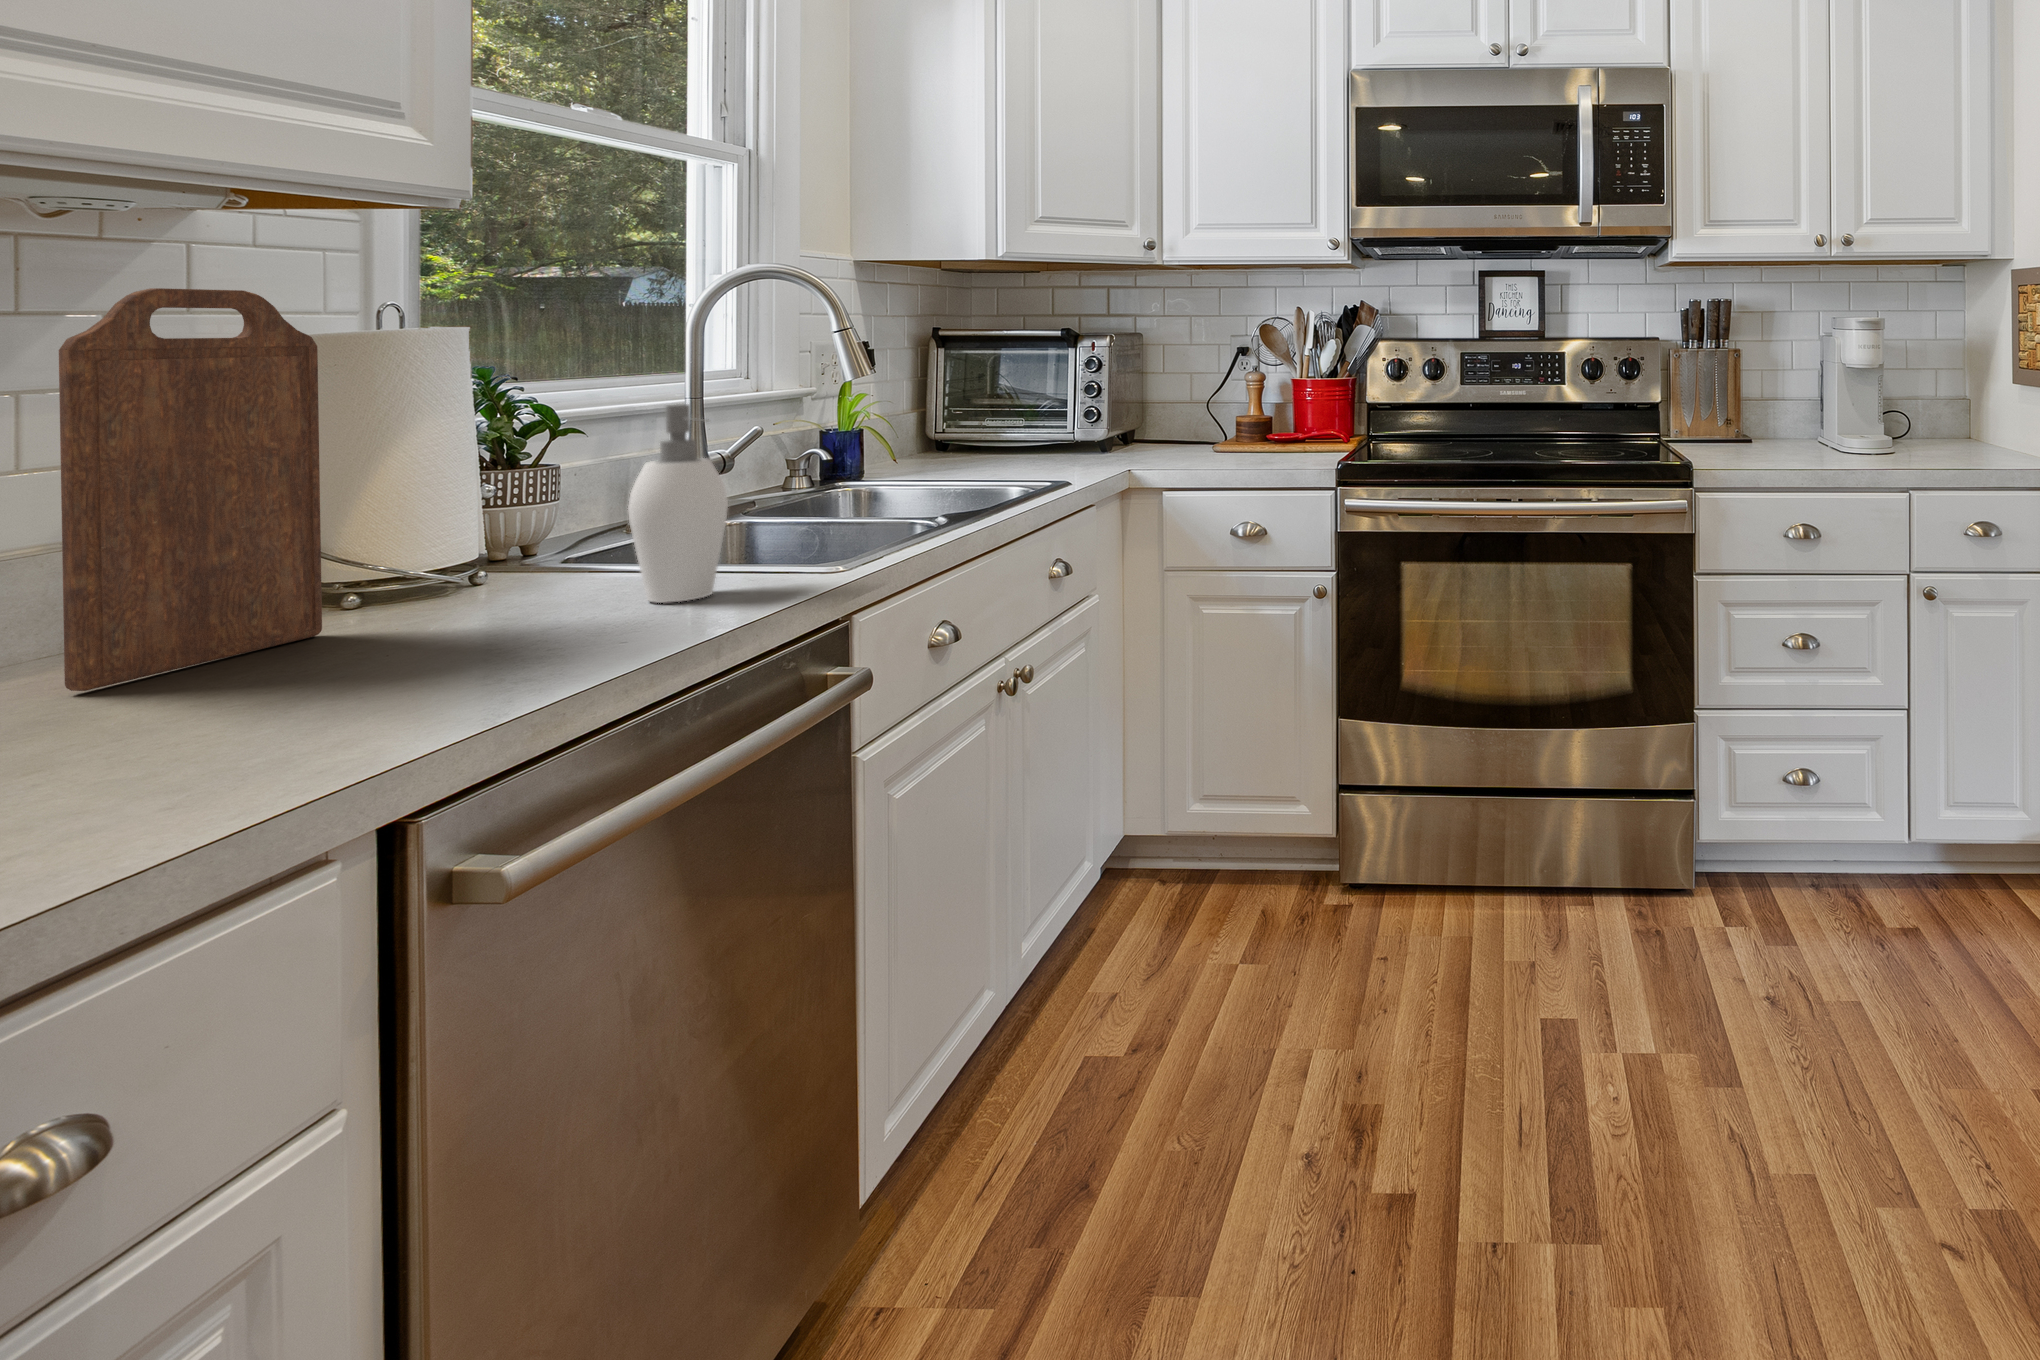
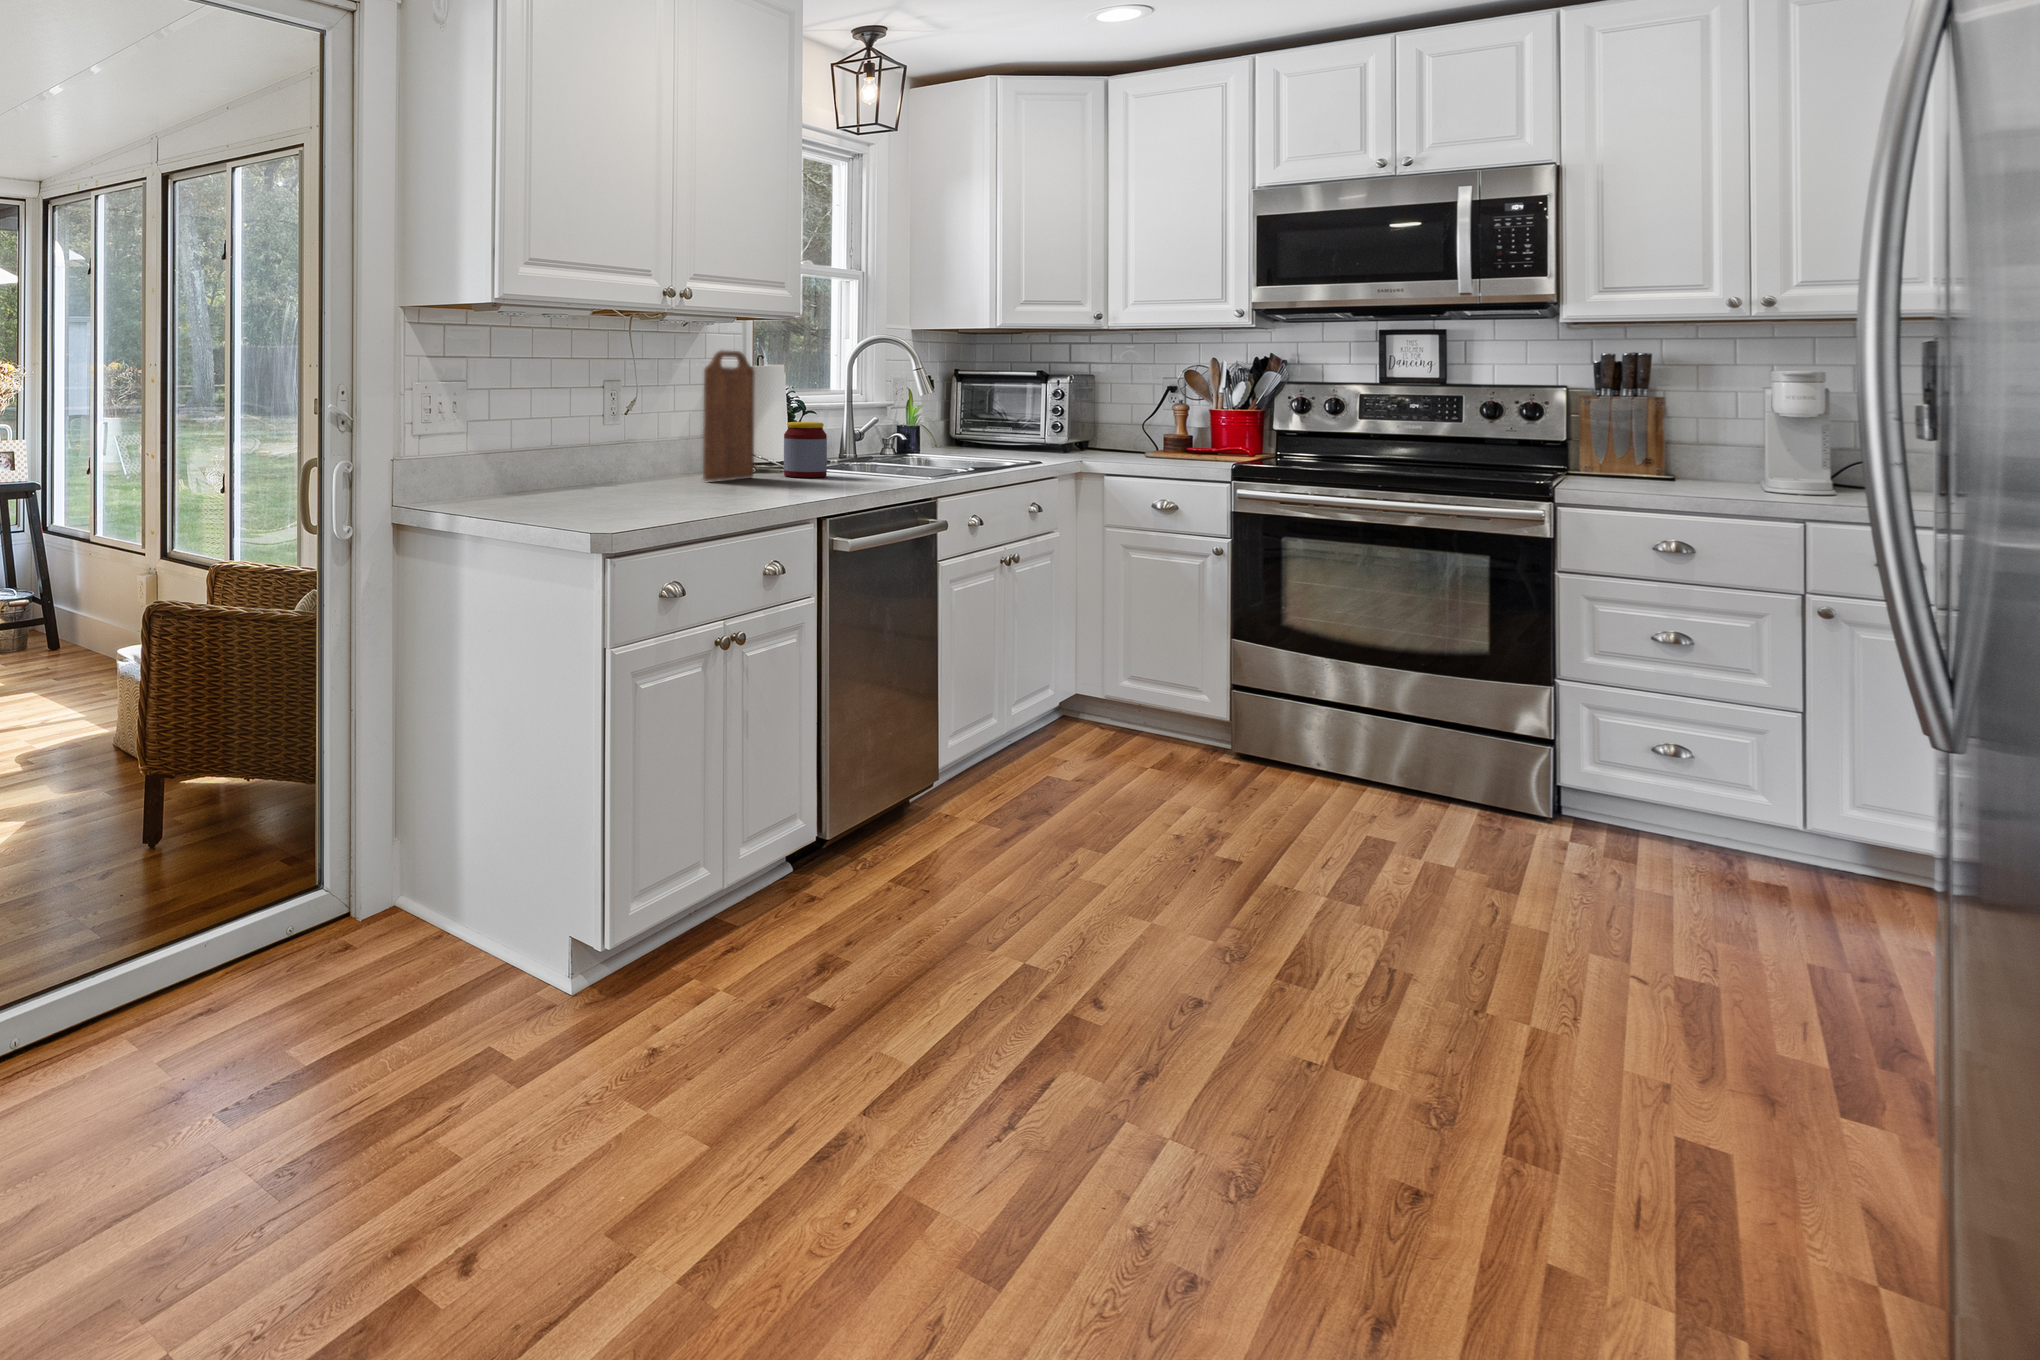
soap dispenser: present [628,404,728,603] -> none [852,398,889,480]
jar: none [439,465,571,613] -> present [784,422,827,477]

